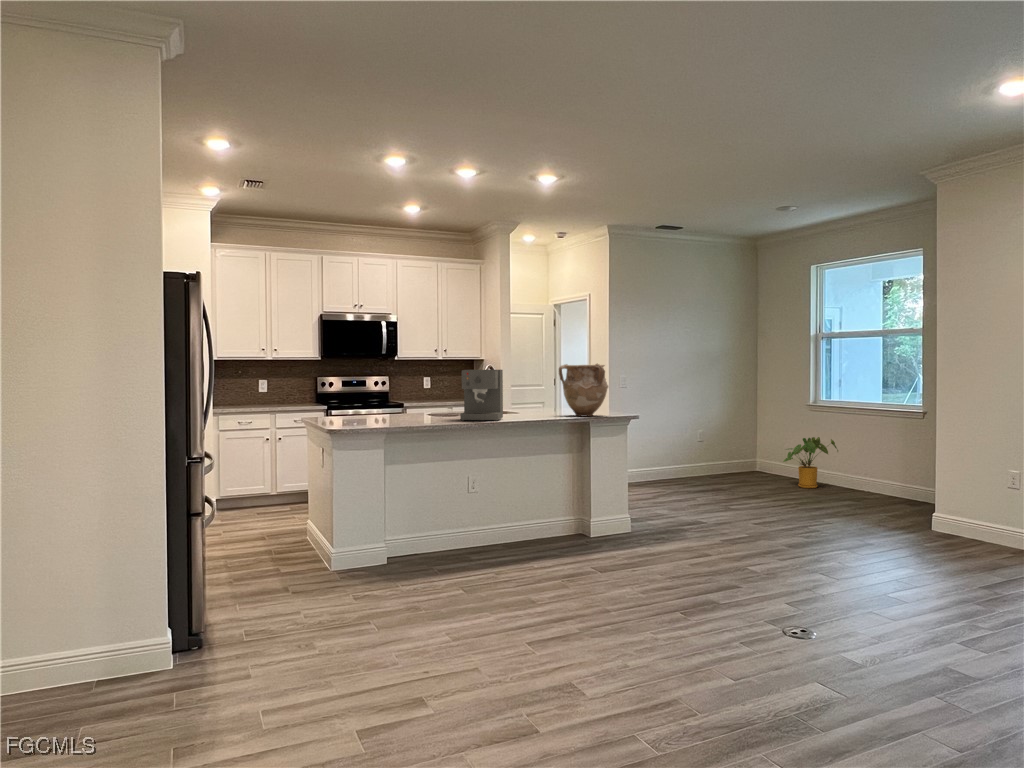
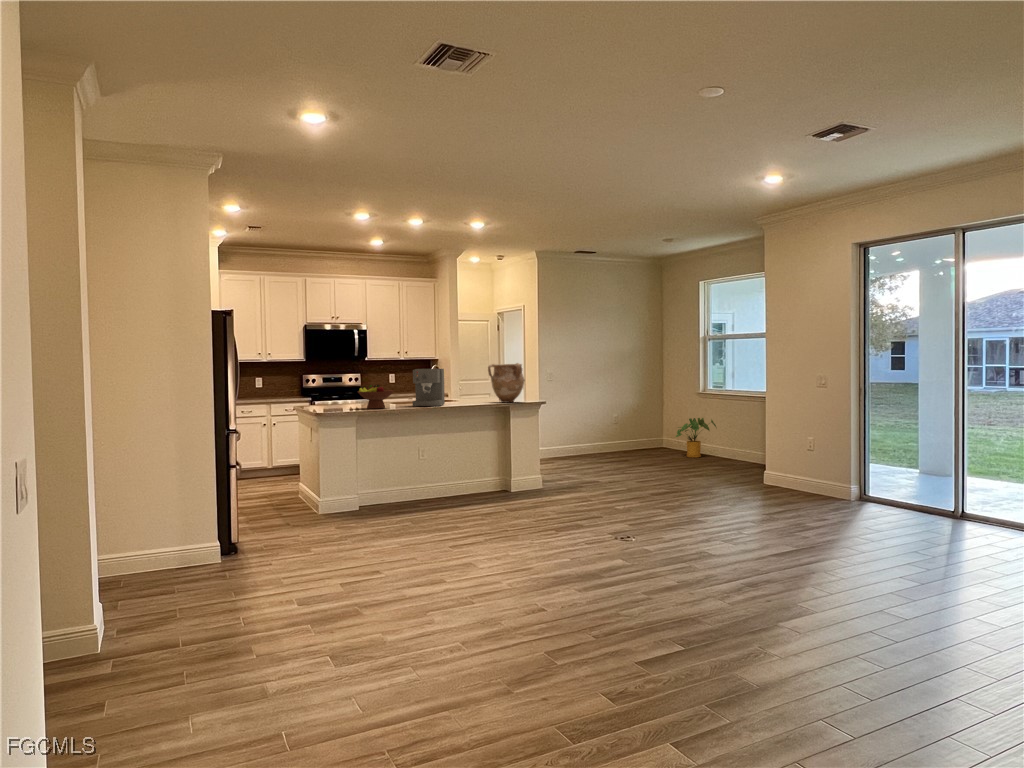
fruit bowl: none [386,390,436,424] -> present [358,385,393,409]

